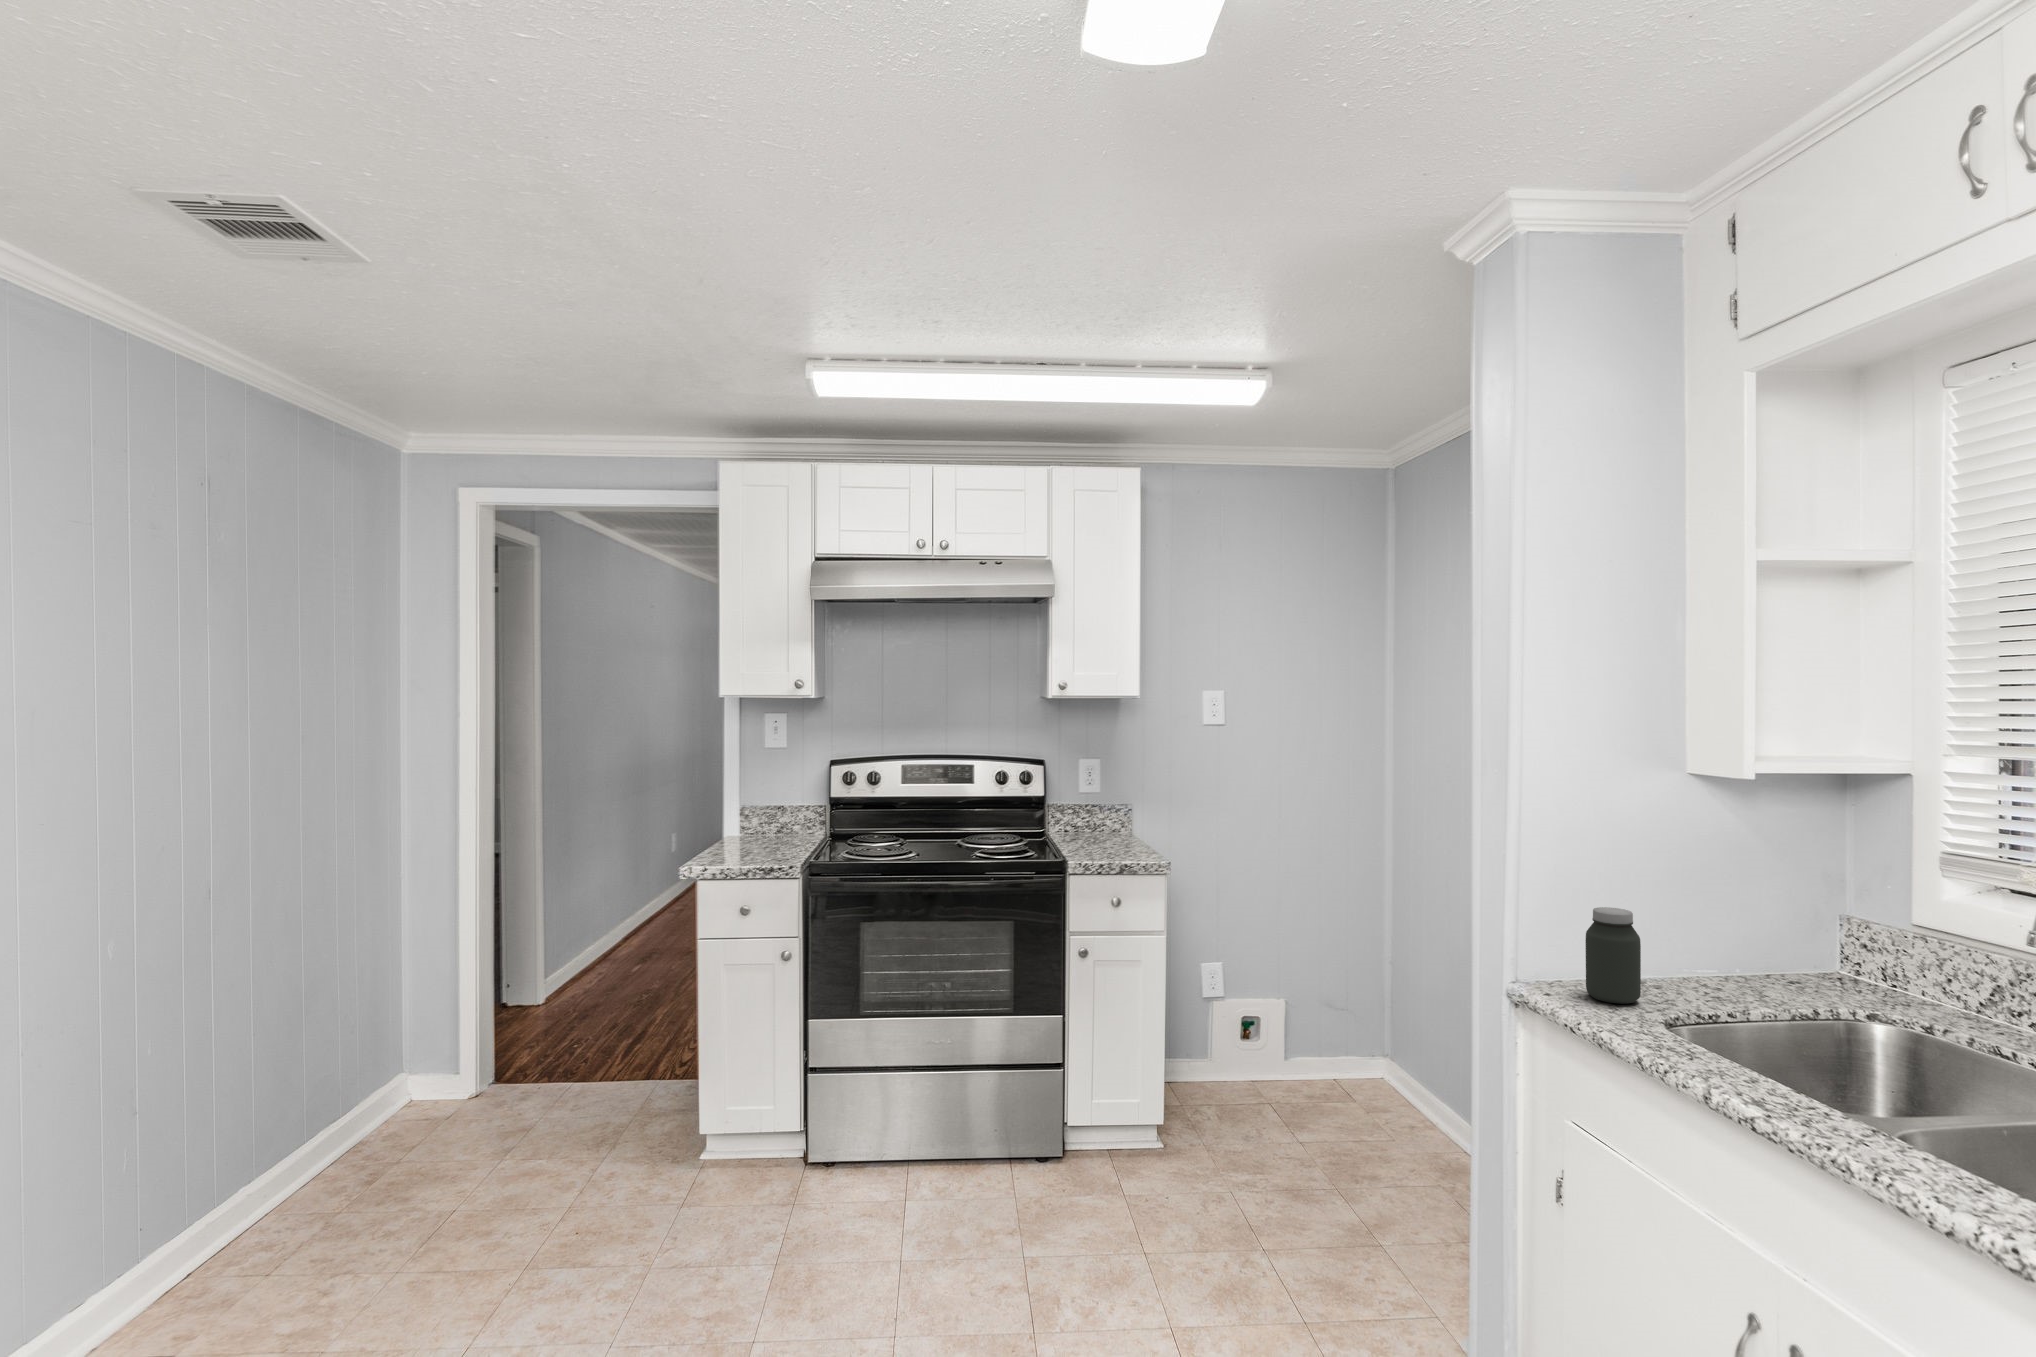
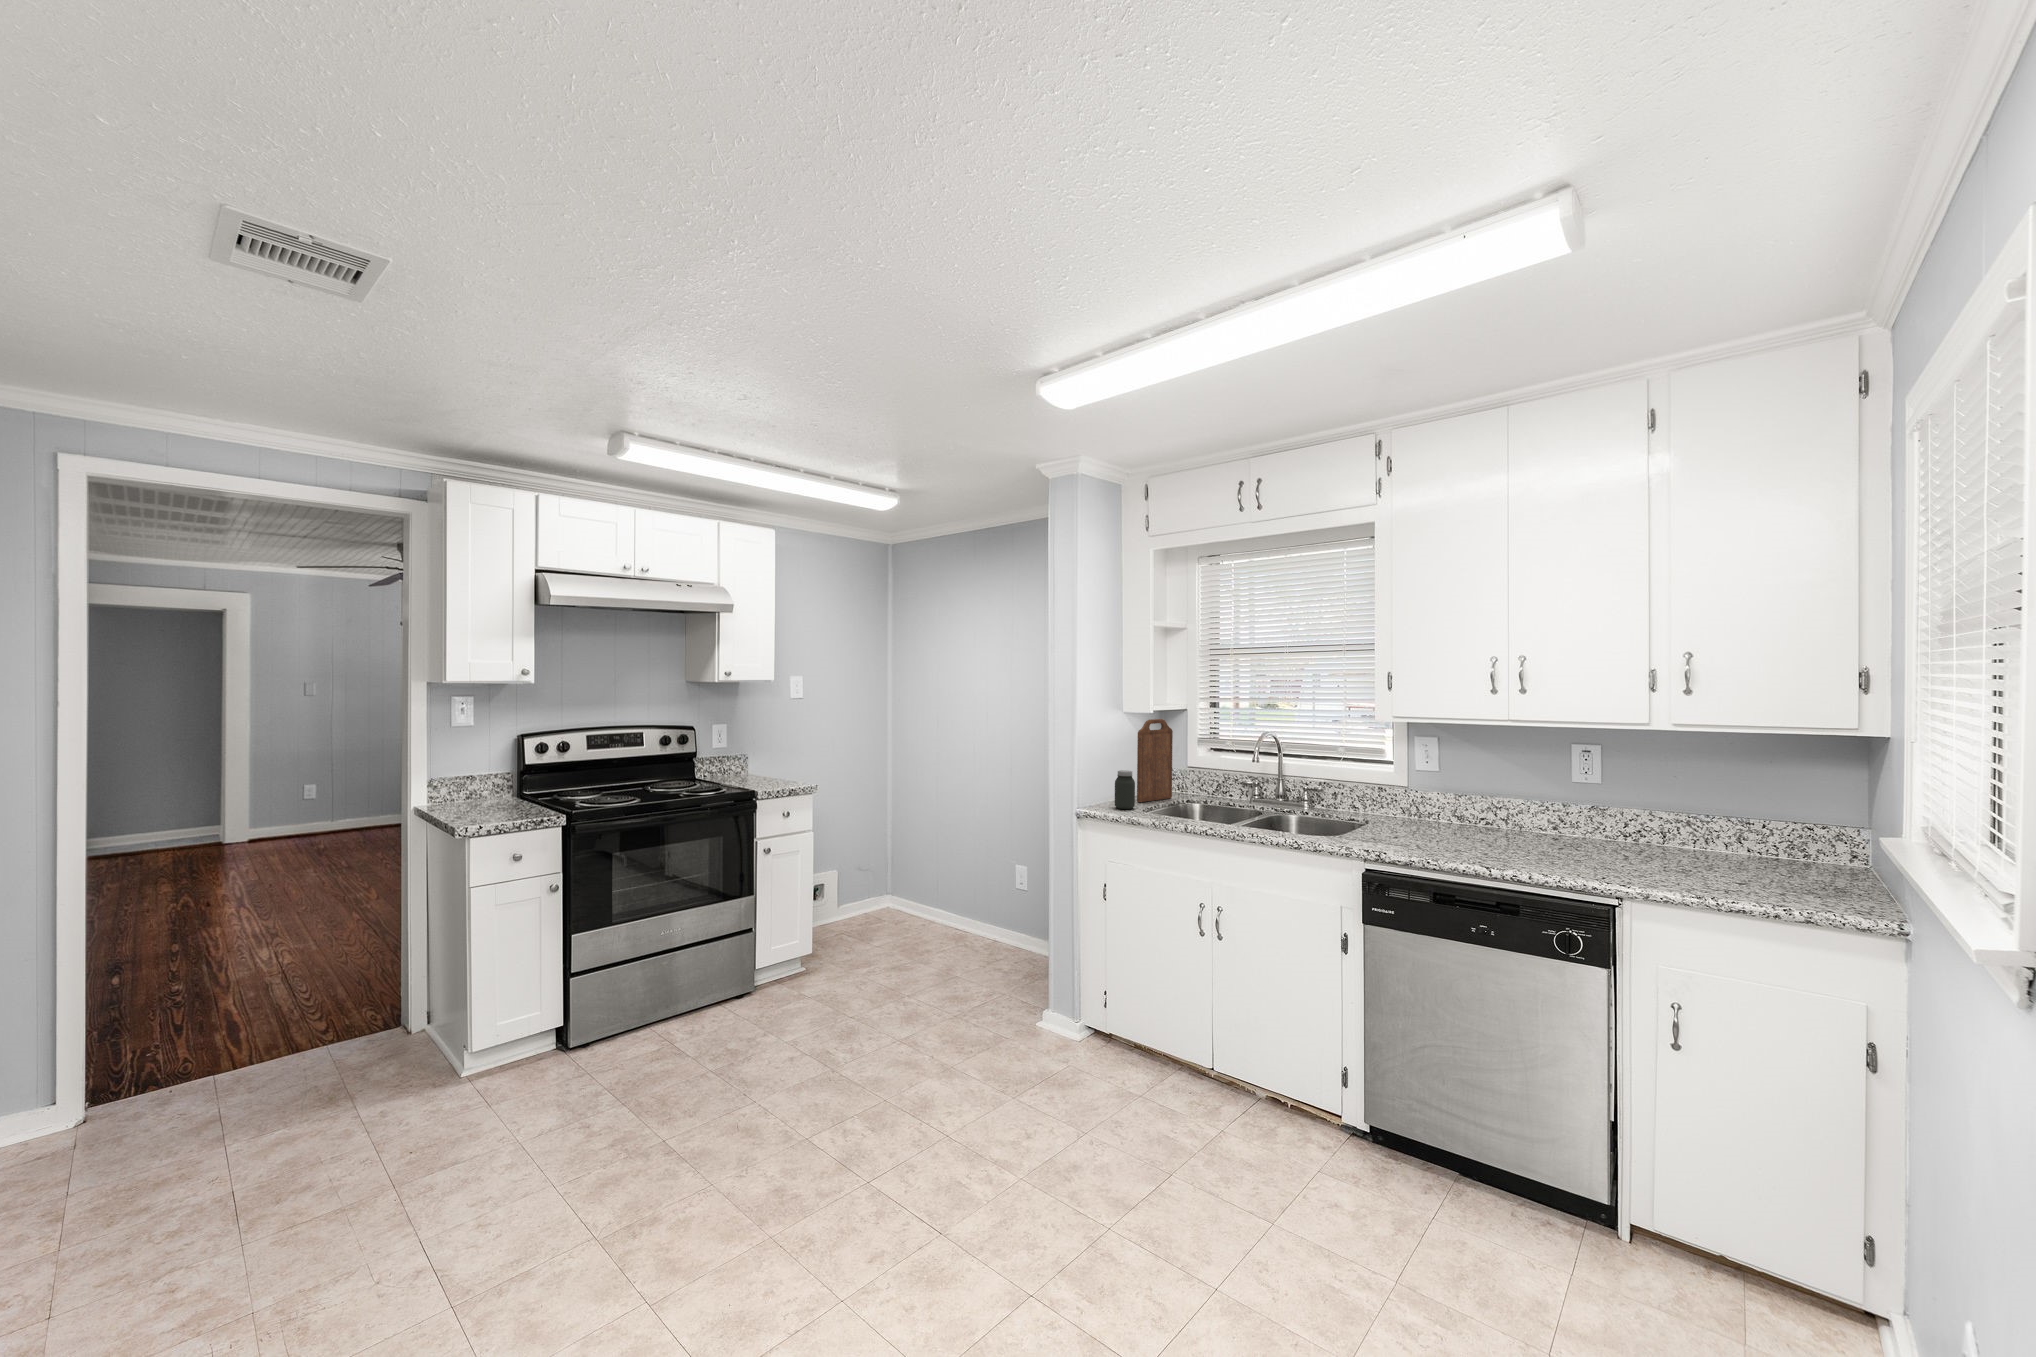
cutting board: none [1682,792,1813,997] -> present [1137,719,1173,802]

